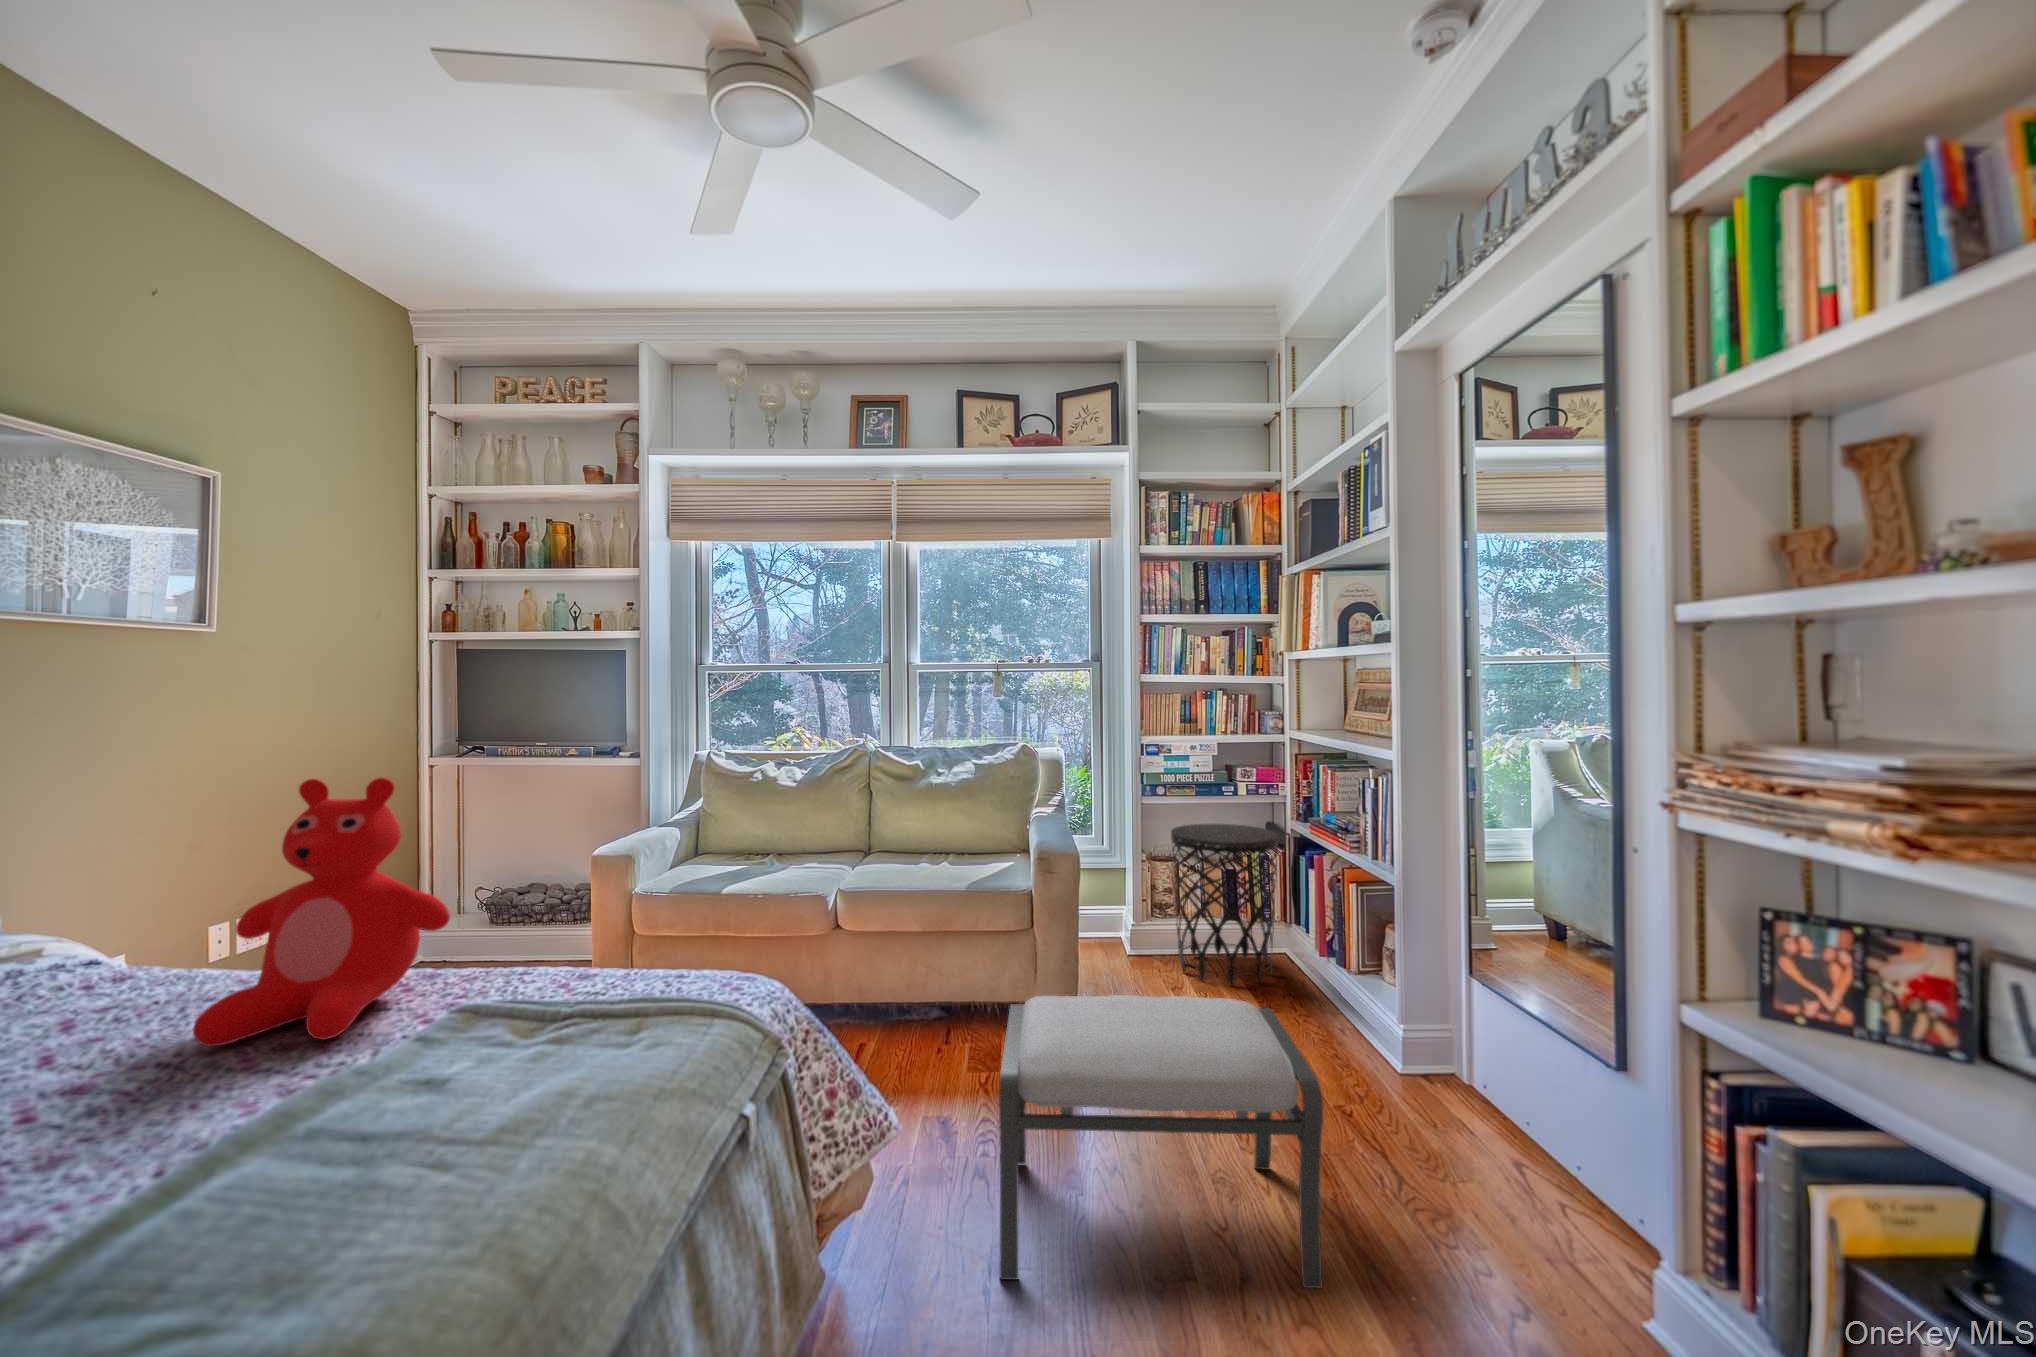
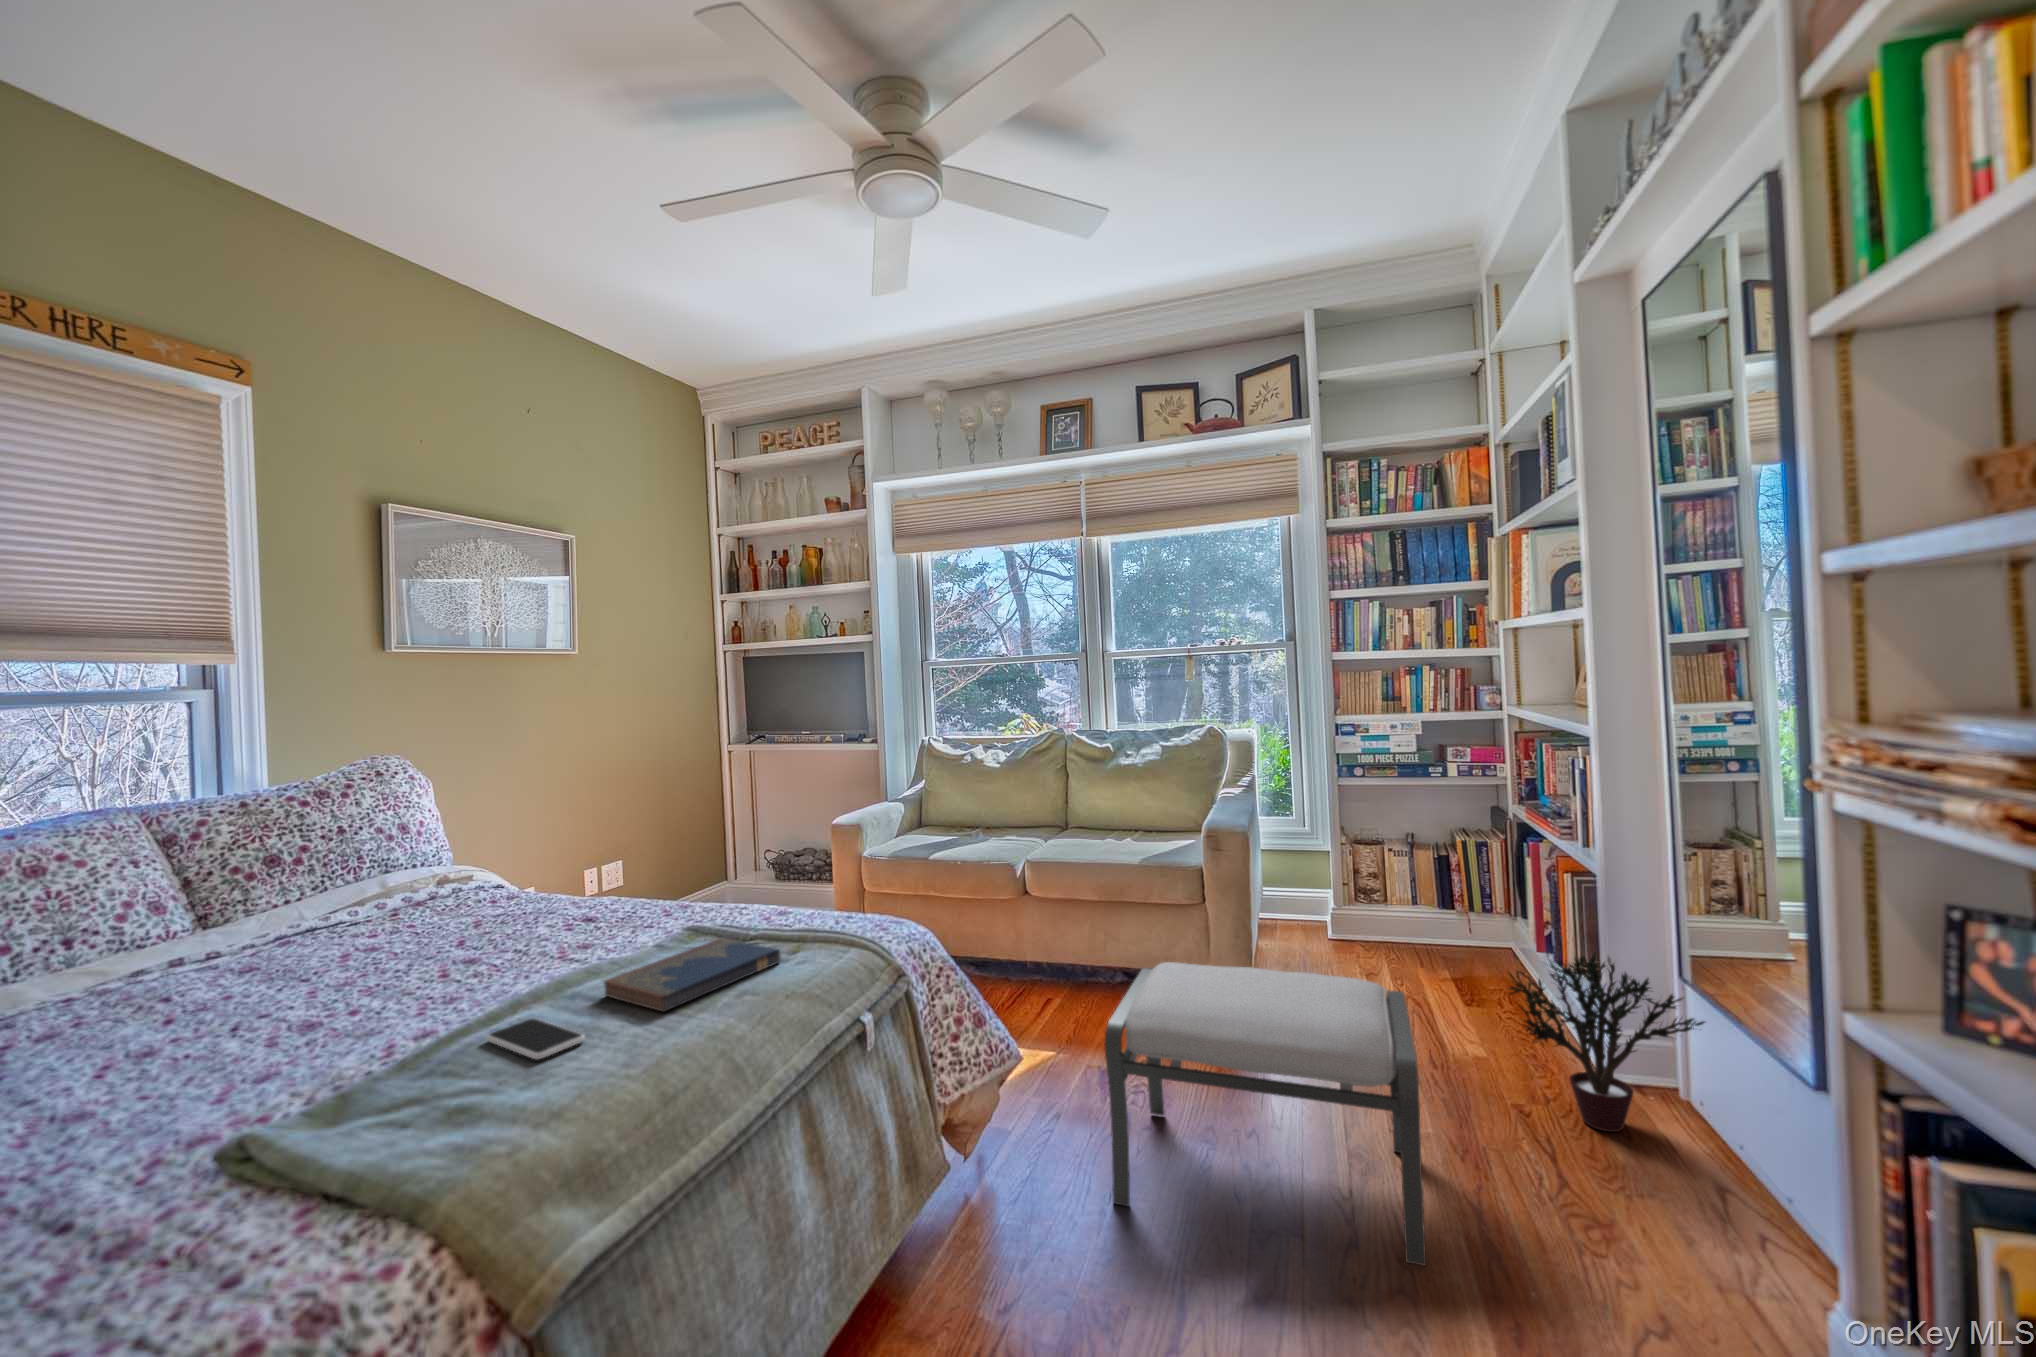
teddy bear: present [193,778,450,1046] -> none [533,763,682,942]
side table: present [1171,824,1278,985] -> none [1366,807,1490,978]
potted plant: none [1329,953,1501,1121] -> present [1506,953,1704,1132]
hardcover book: none [356,1020,632,1146] -> present [604,938,781,1012]
smartphone: none [152,1185,355,1262] -> present [486,1018,585,1059]

